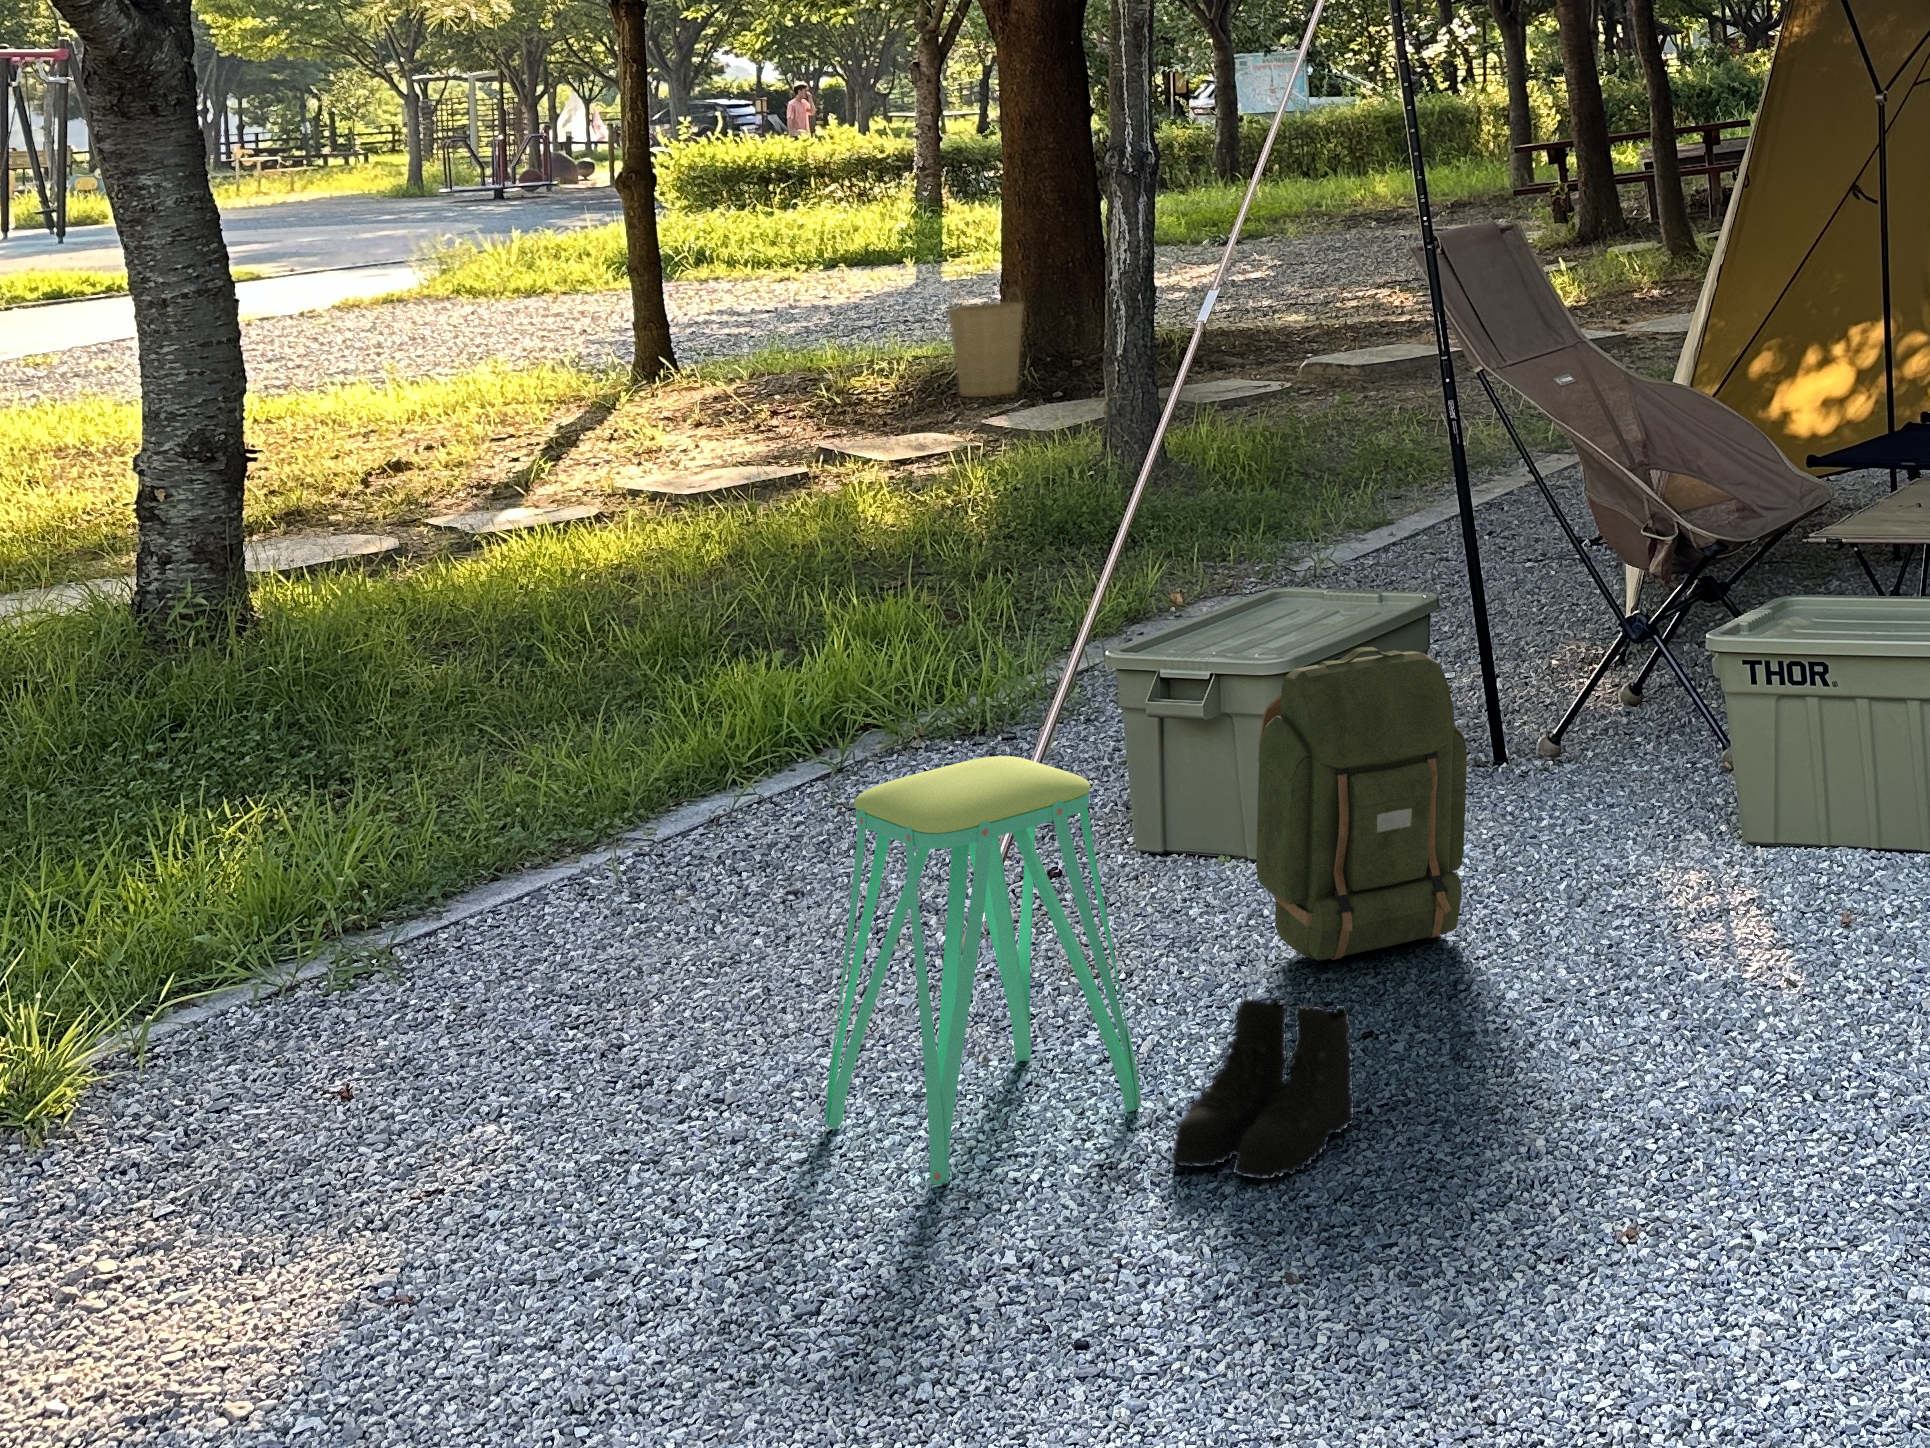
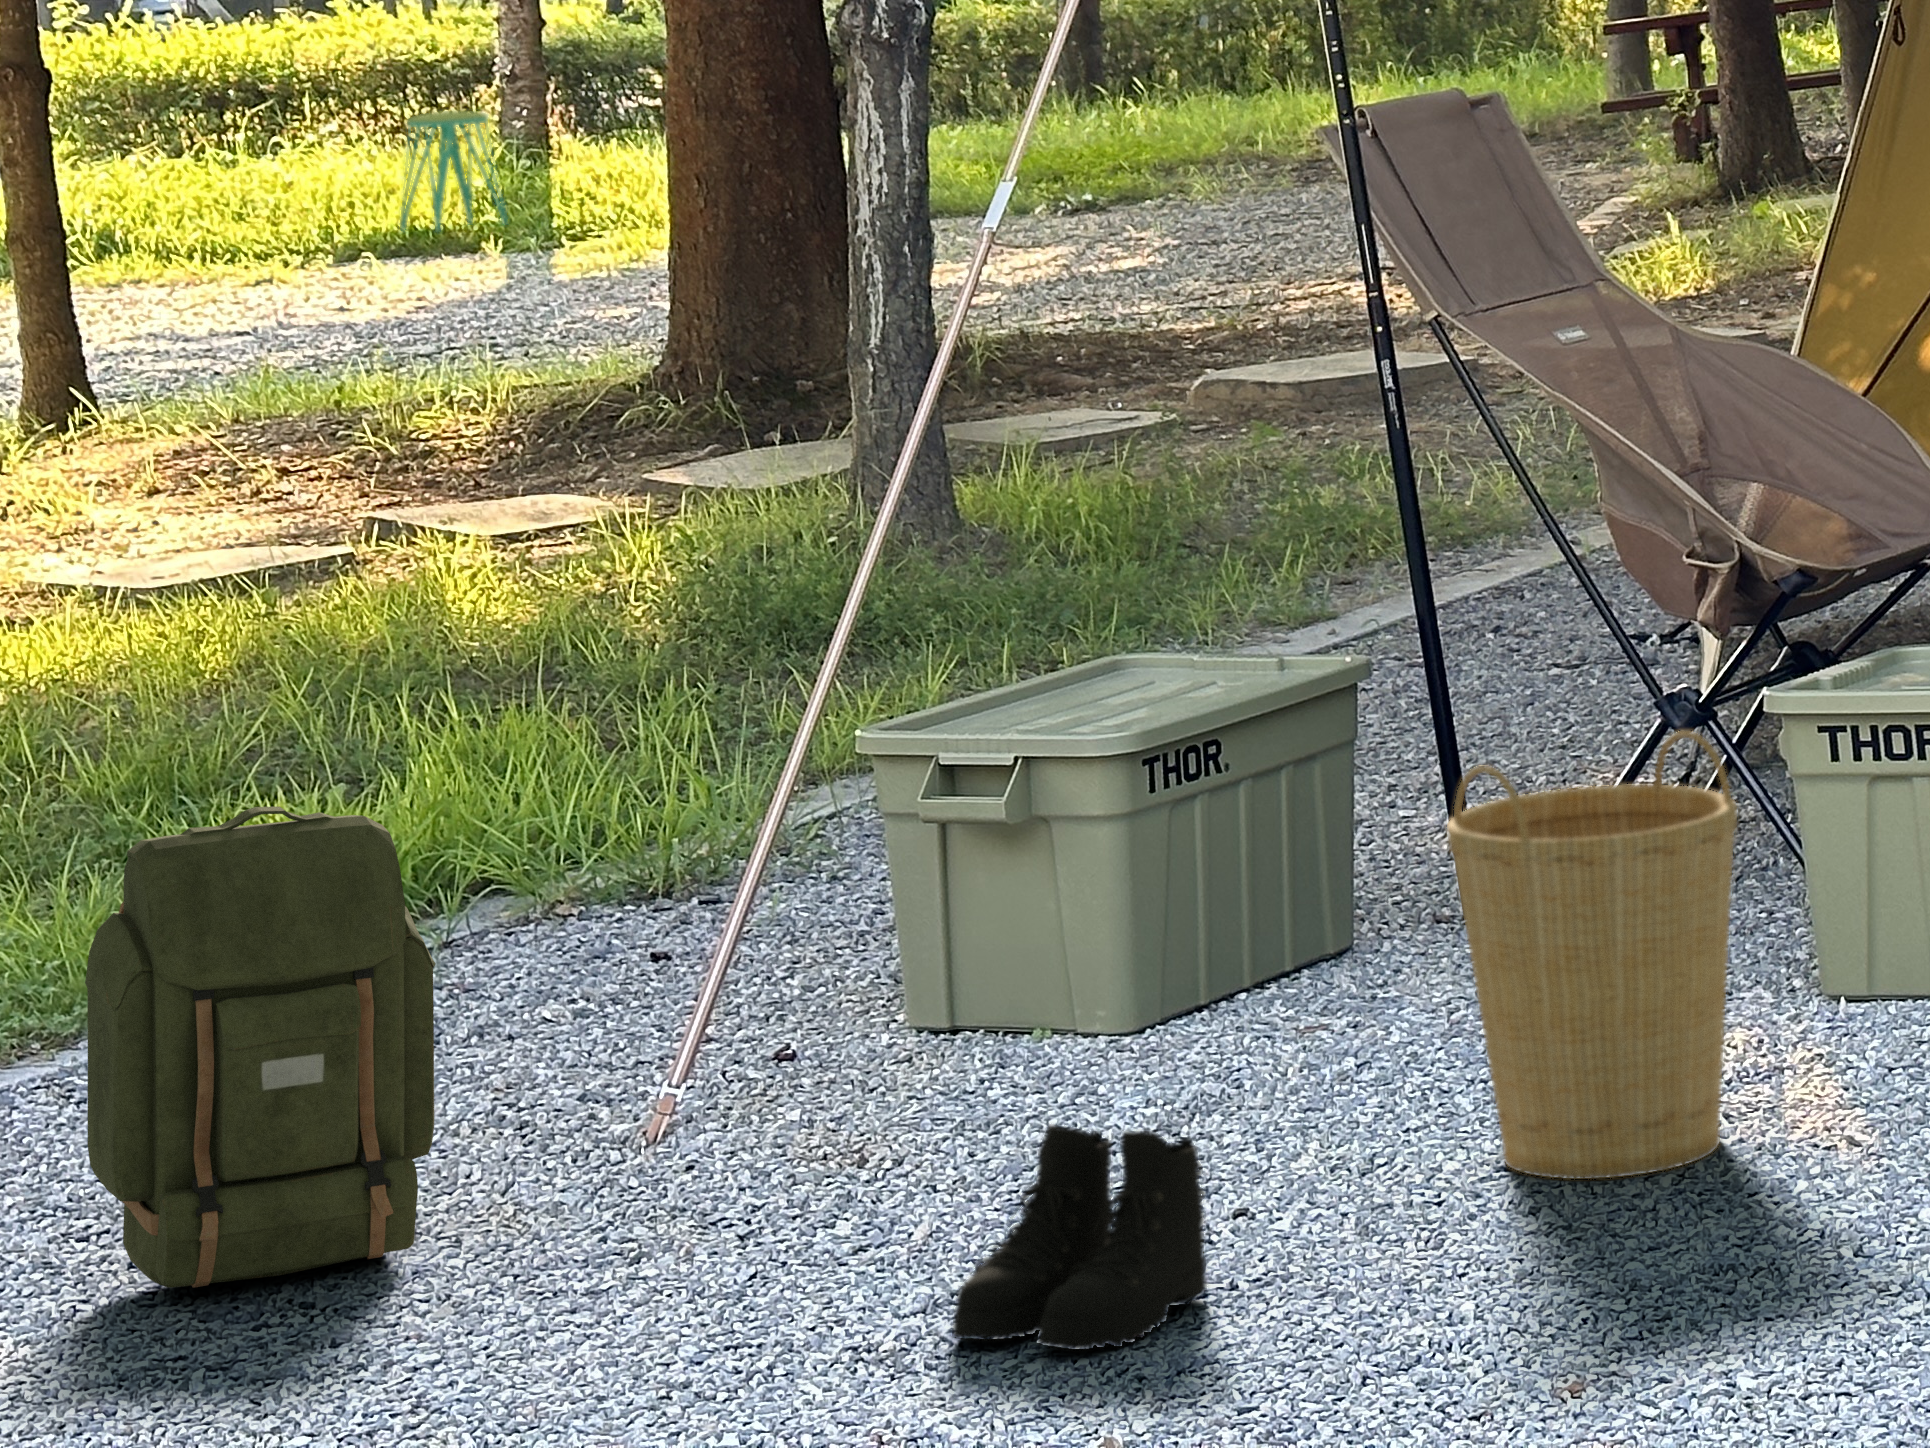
basket: present [947,301,1024,397] -> present [1447,731,1737,1179]
backpack: present [1256,647,1467,961] -> present [85,807,436,1288]
stool: present [825,756,1141,1185] -> present [400,111,508,232]

